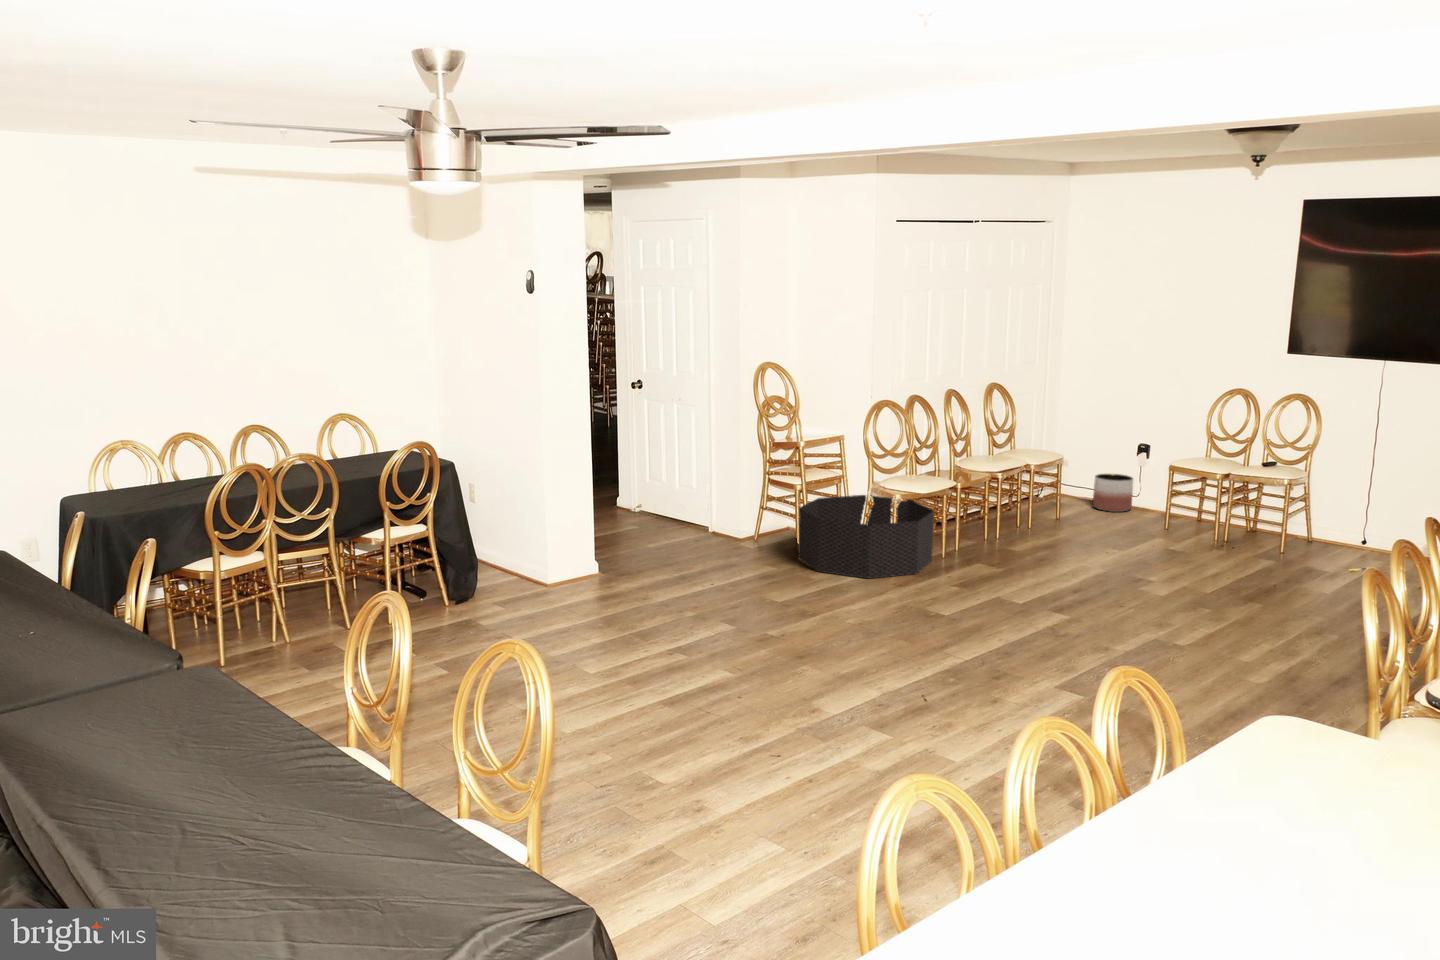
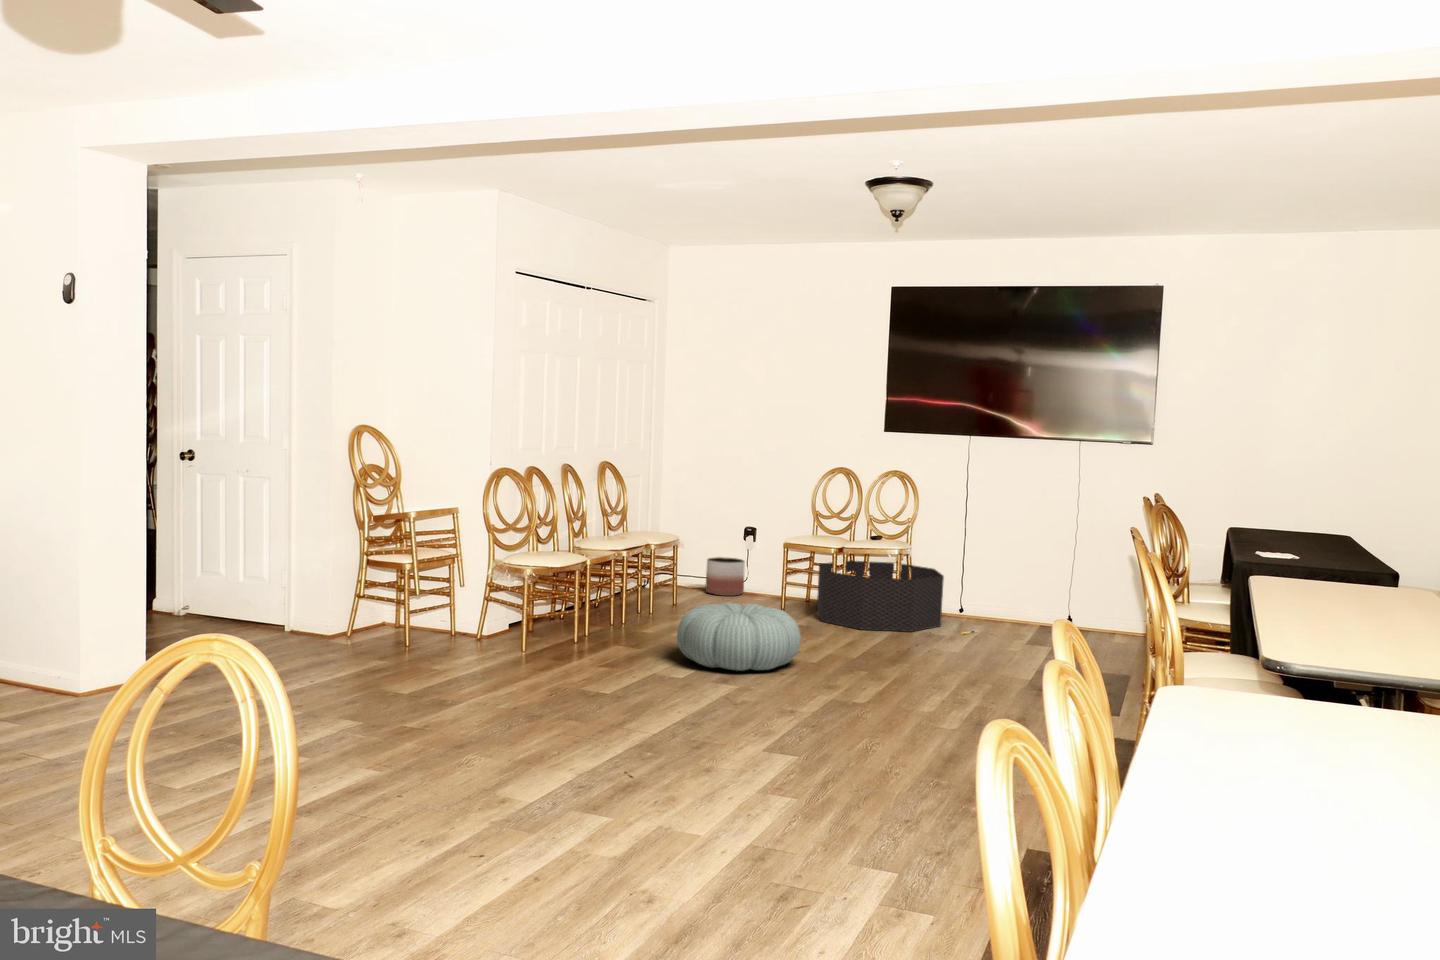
basket: present [798,495,934,579] -> present [817,561,944,632]
pouf: none [1027,533,1149,600] -> present [677,603,801,671]

